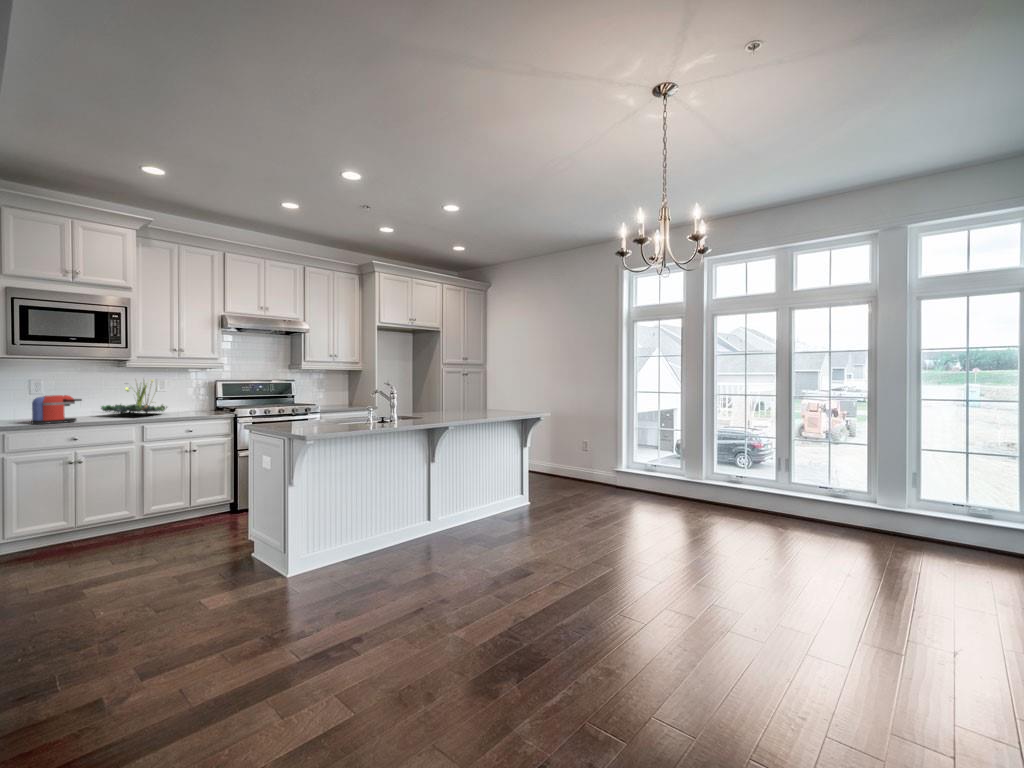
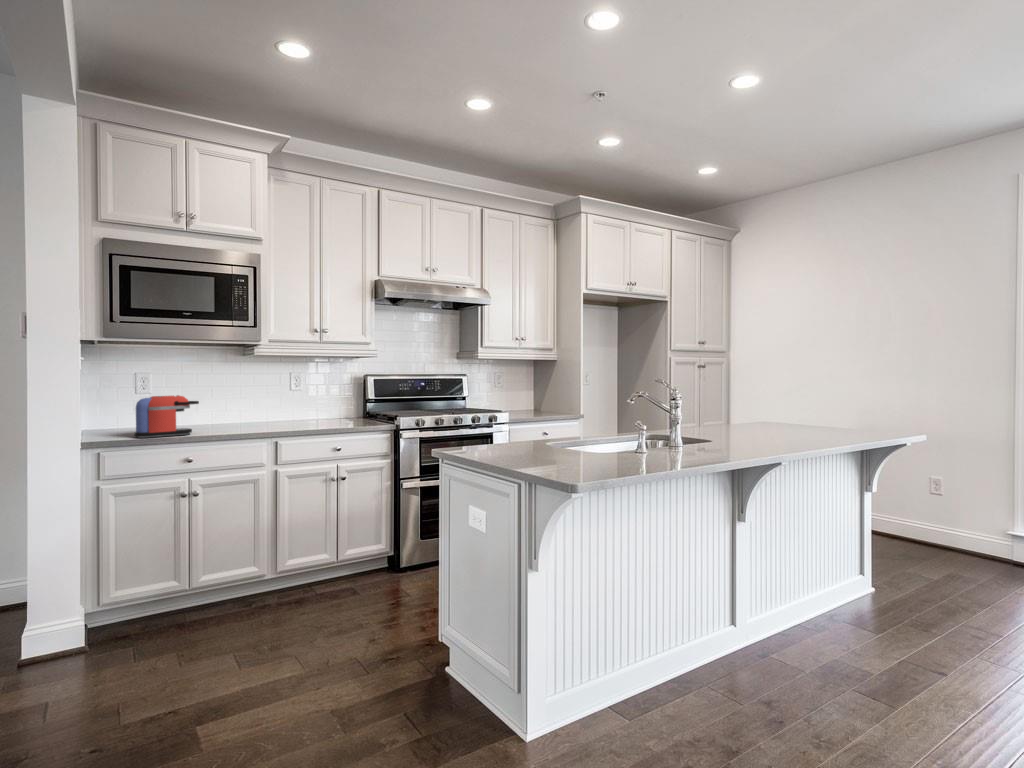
plant: present [101,380,167,413] -> none [223,370,308,422]

